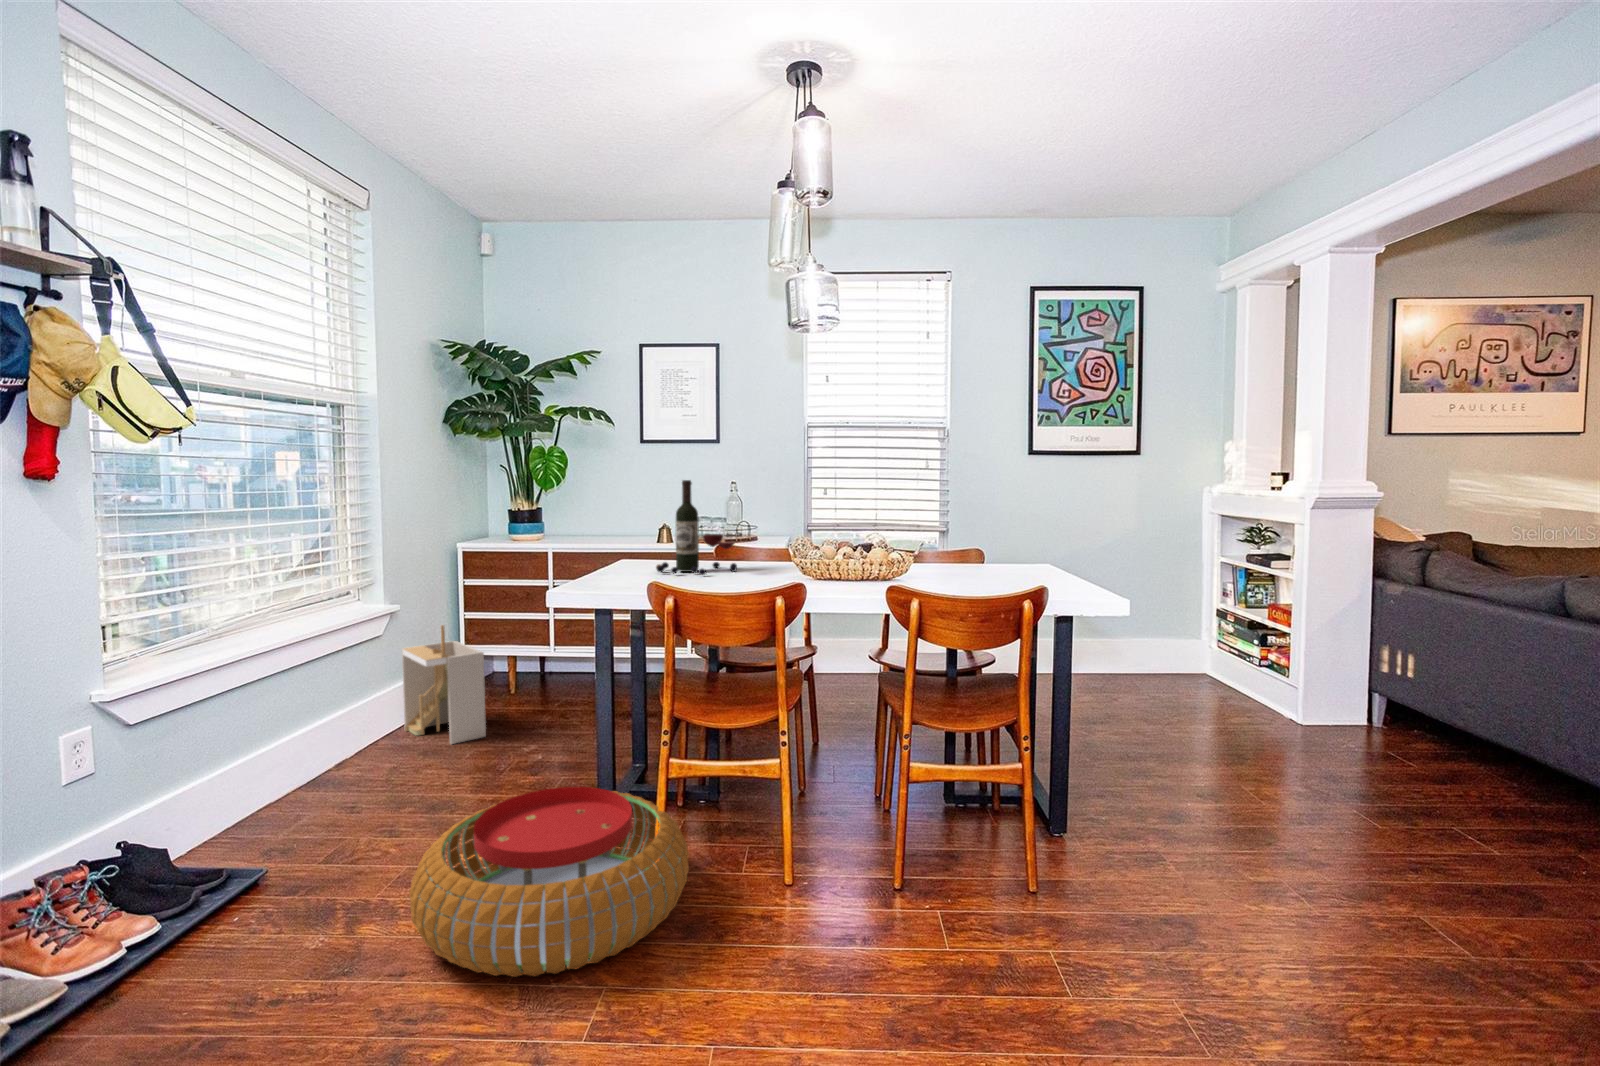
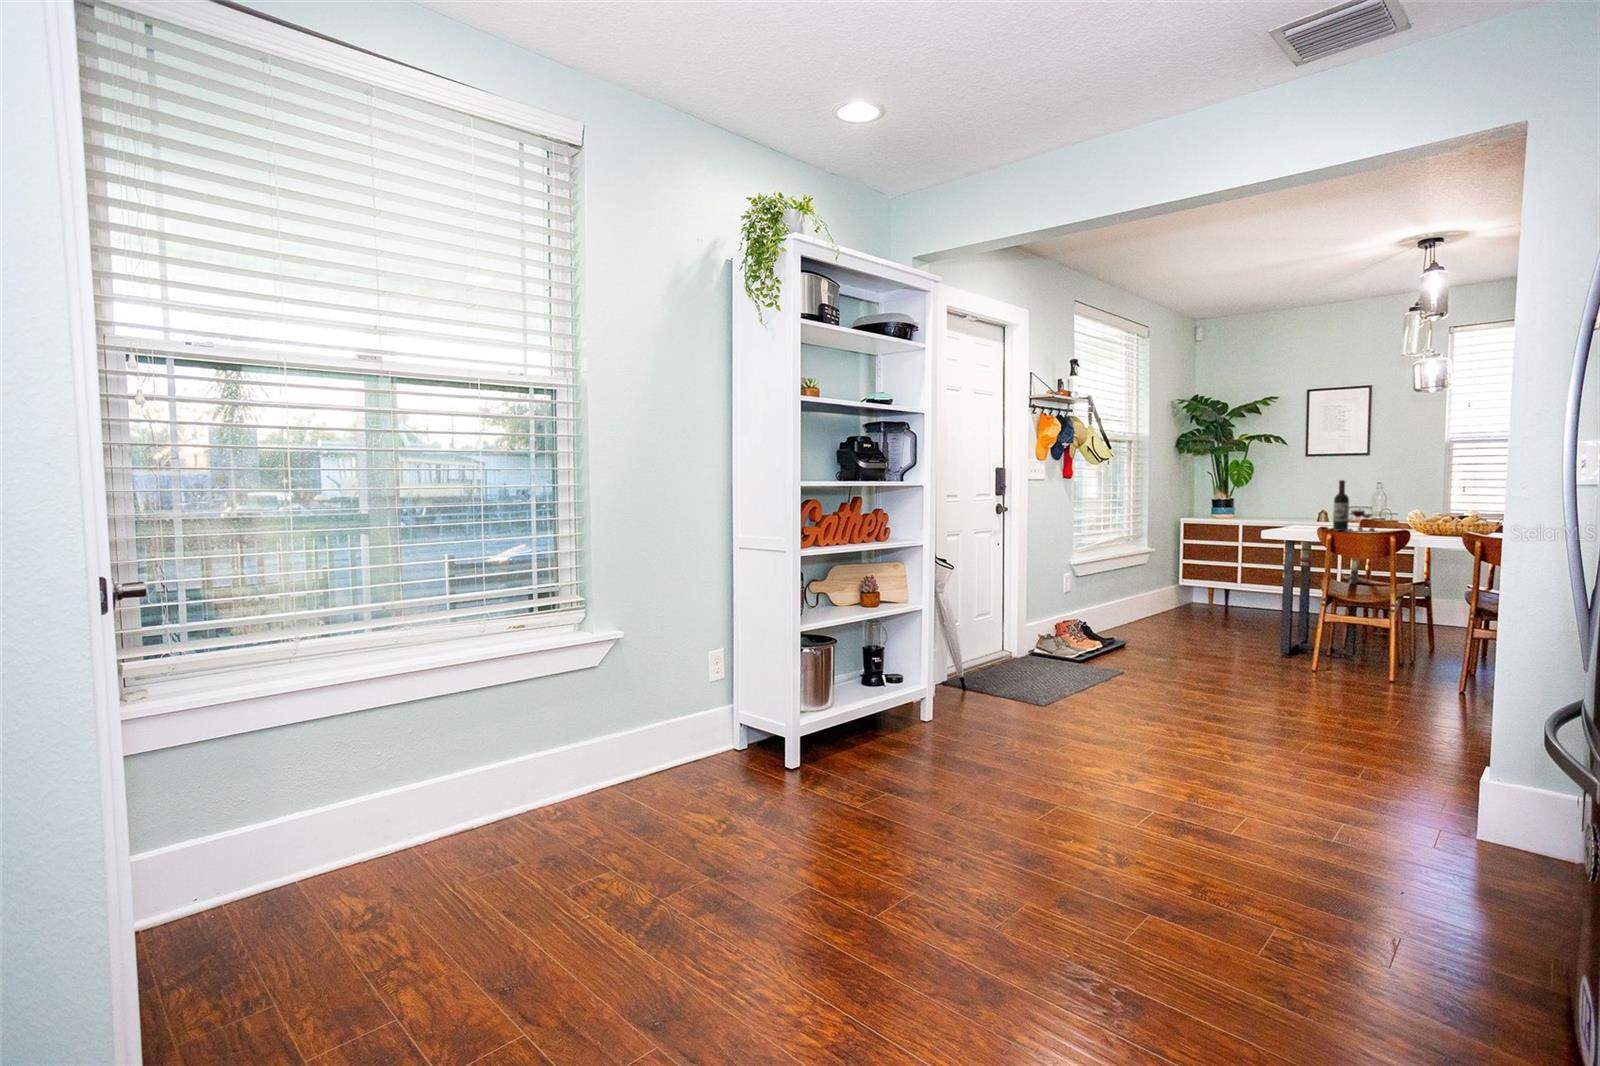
storage bin: present [402,625,486,744] -> none [1156,559,1206,622]
pouf: present [409,787,689,977] -> none [1204,620,1336,677]

